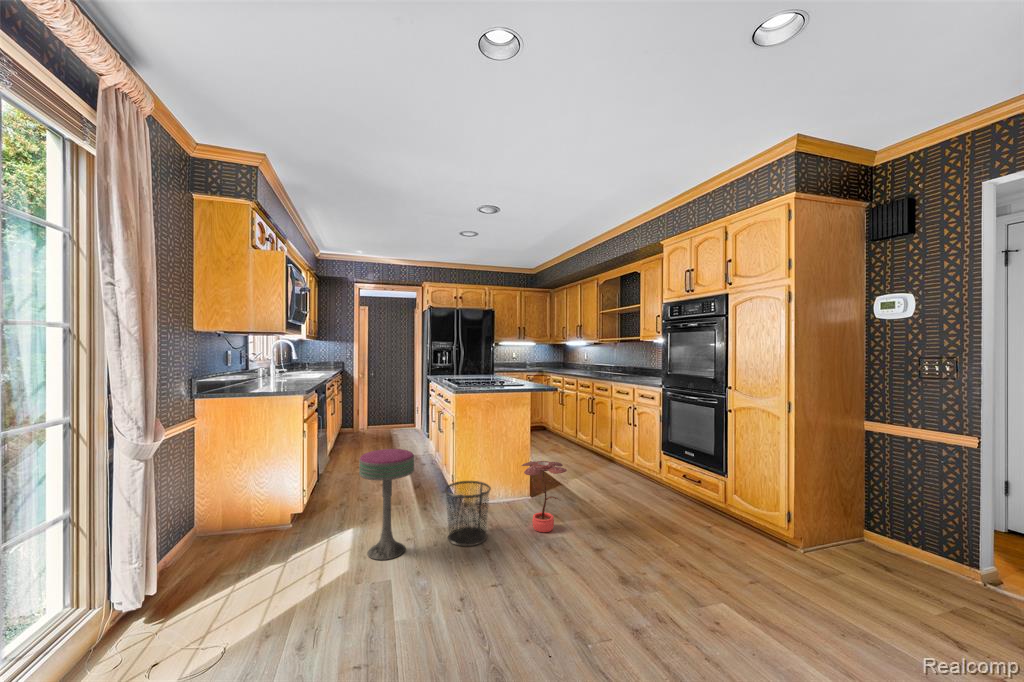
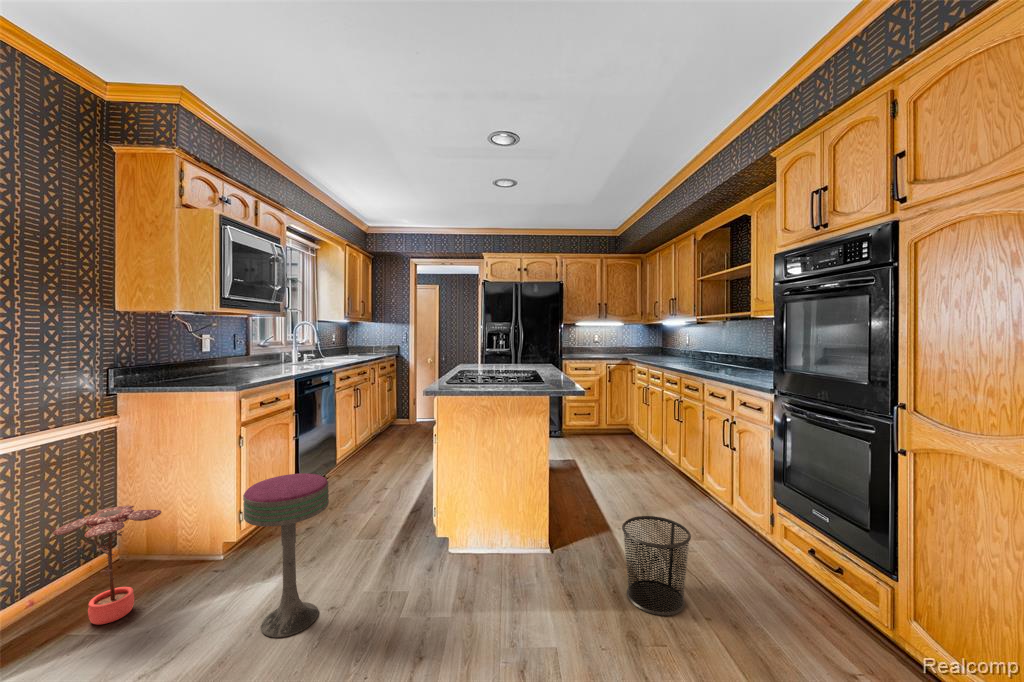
potted plant: present [522,461,567,532] -> present [53,506,161,624]
waste bin: present [445,481,491,546] -> present [622,516,691,615]

